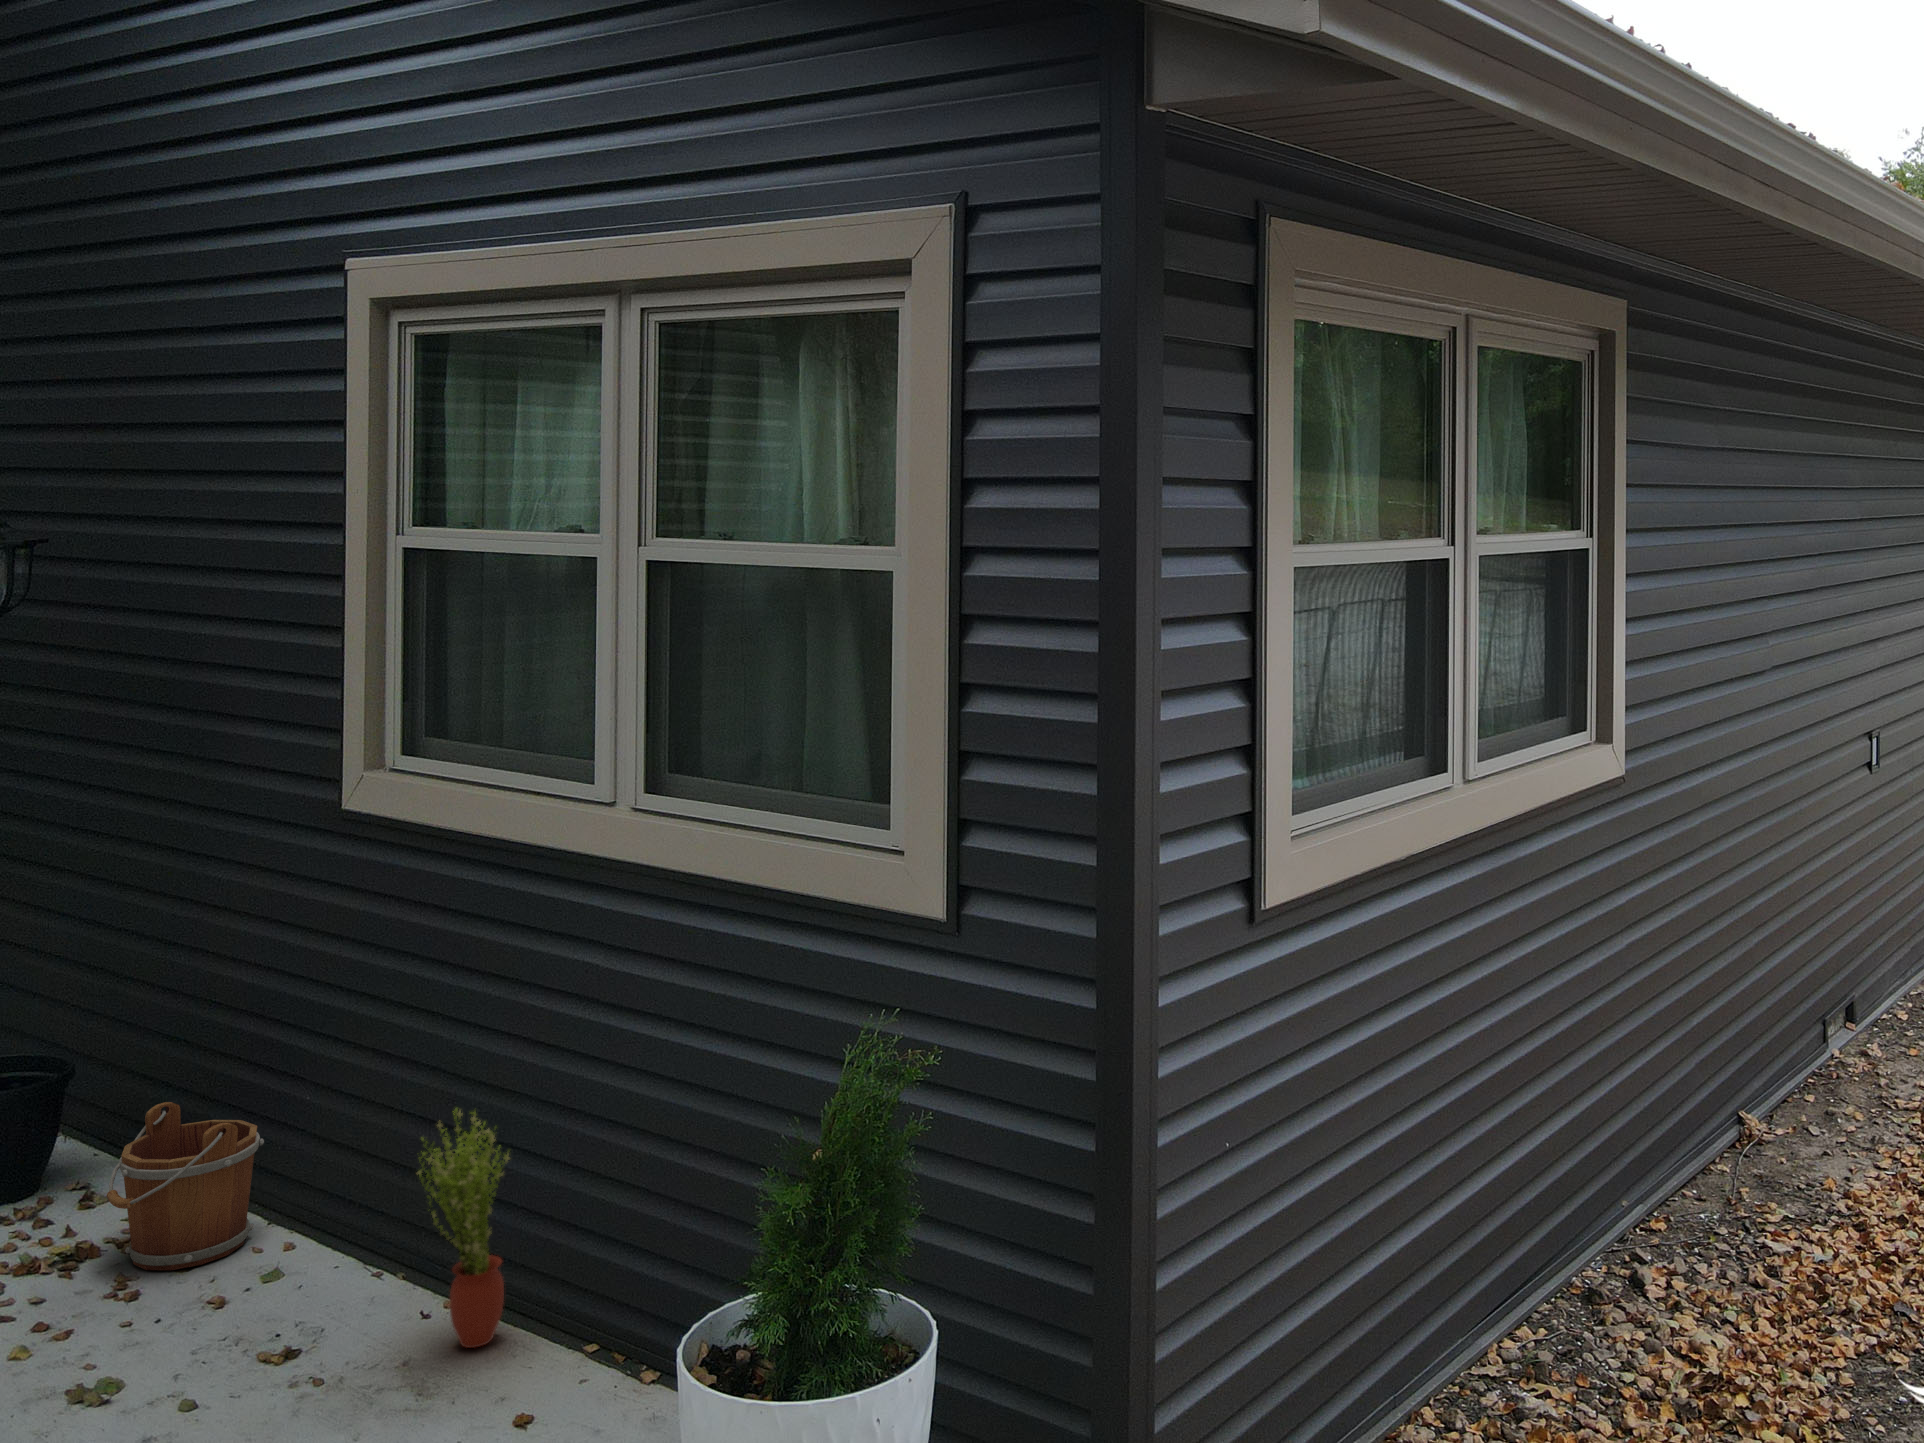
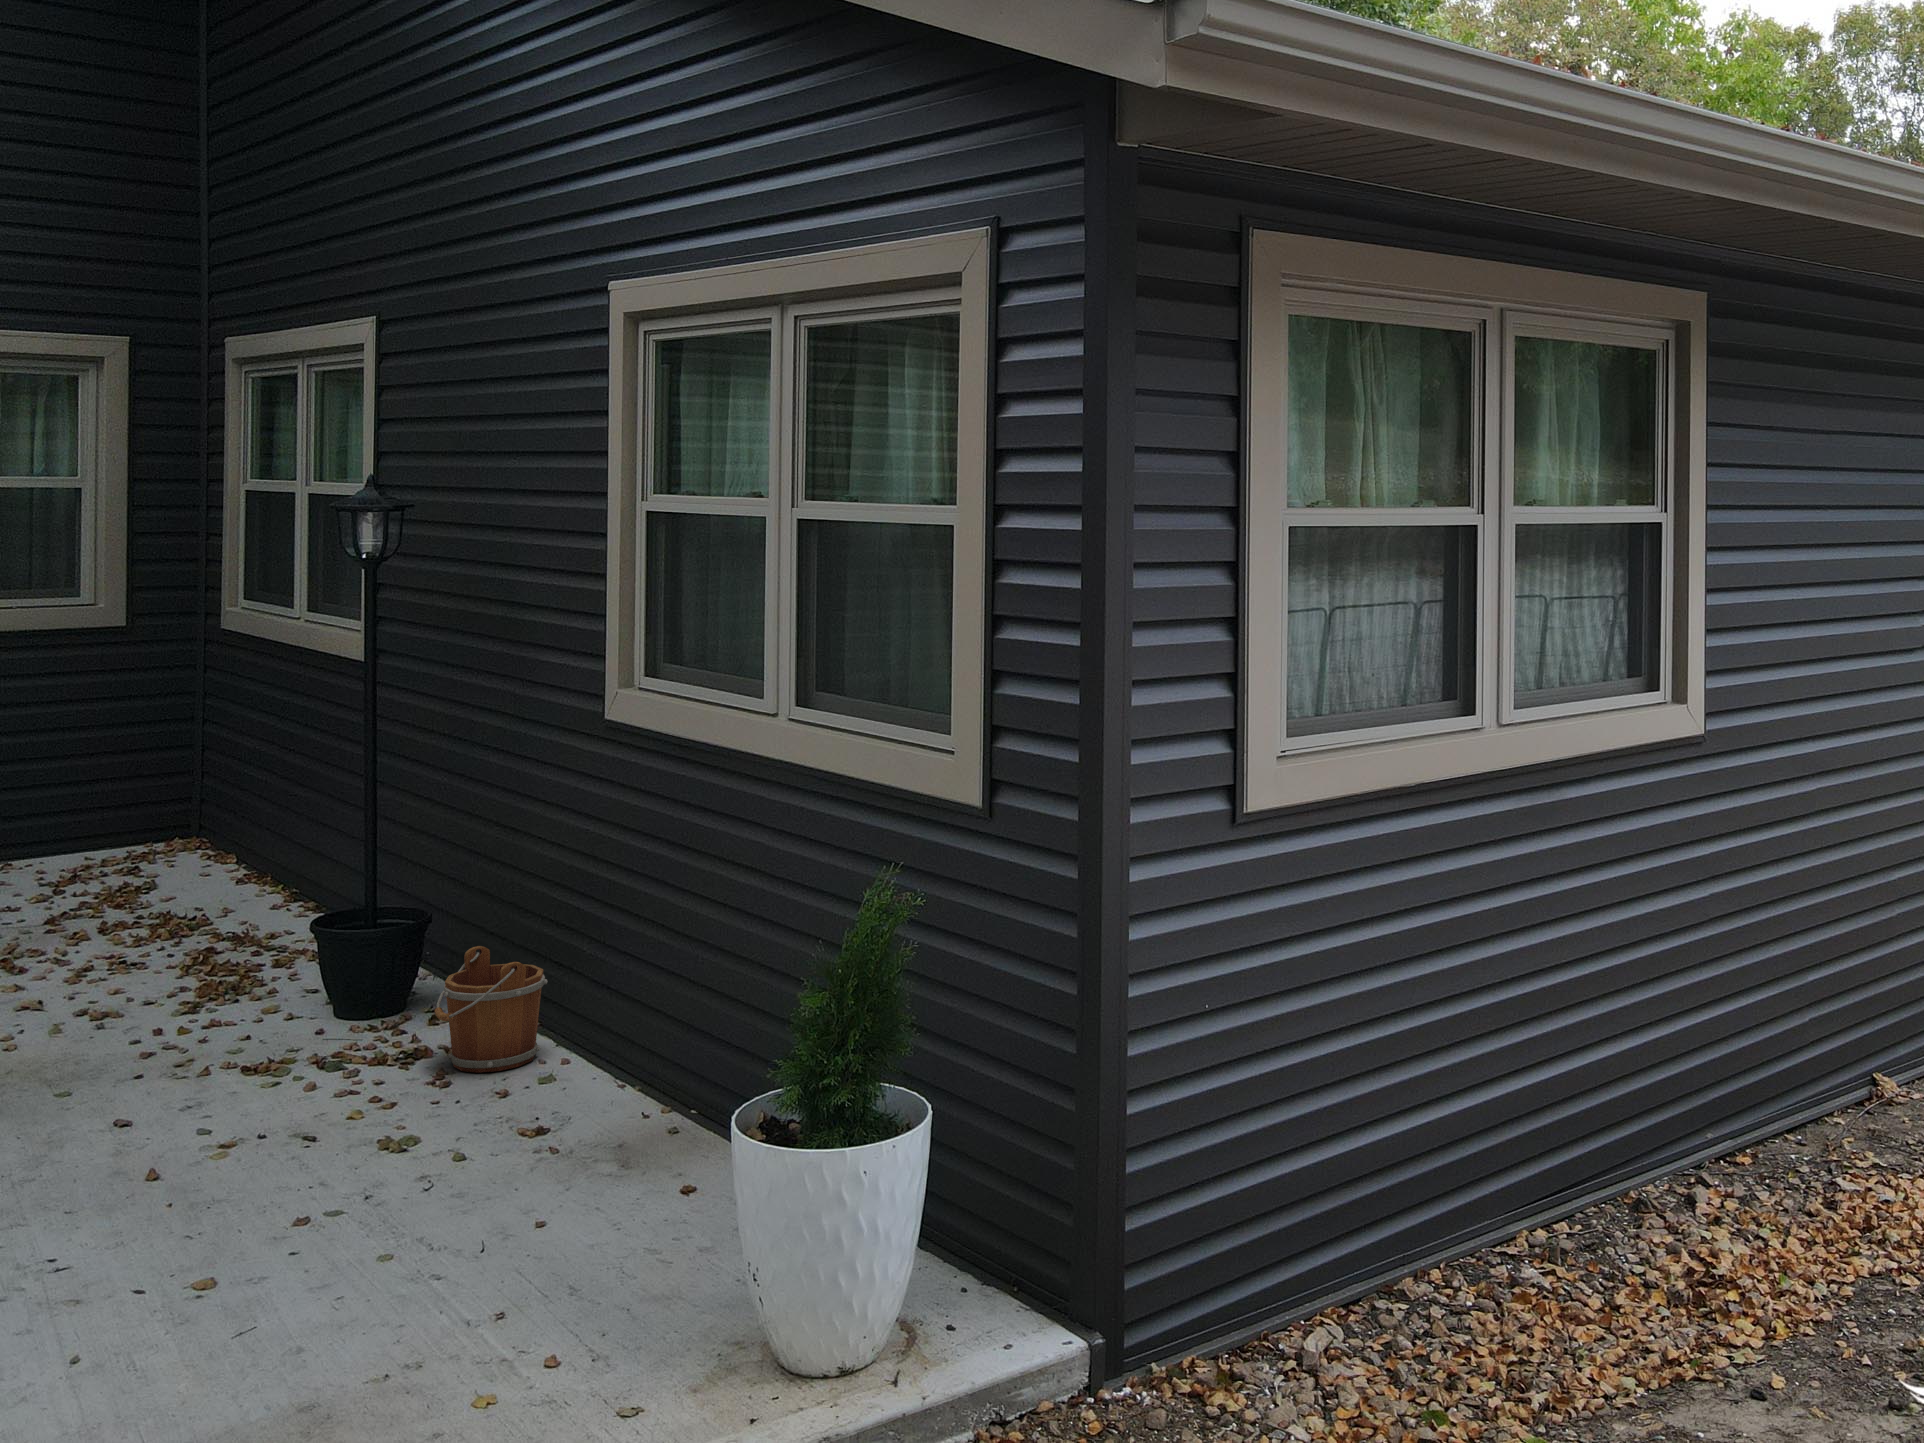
potted plant: present [418,1109,509,1348] -> none [636,952,704,1140]

